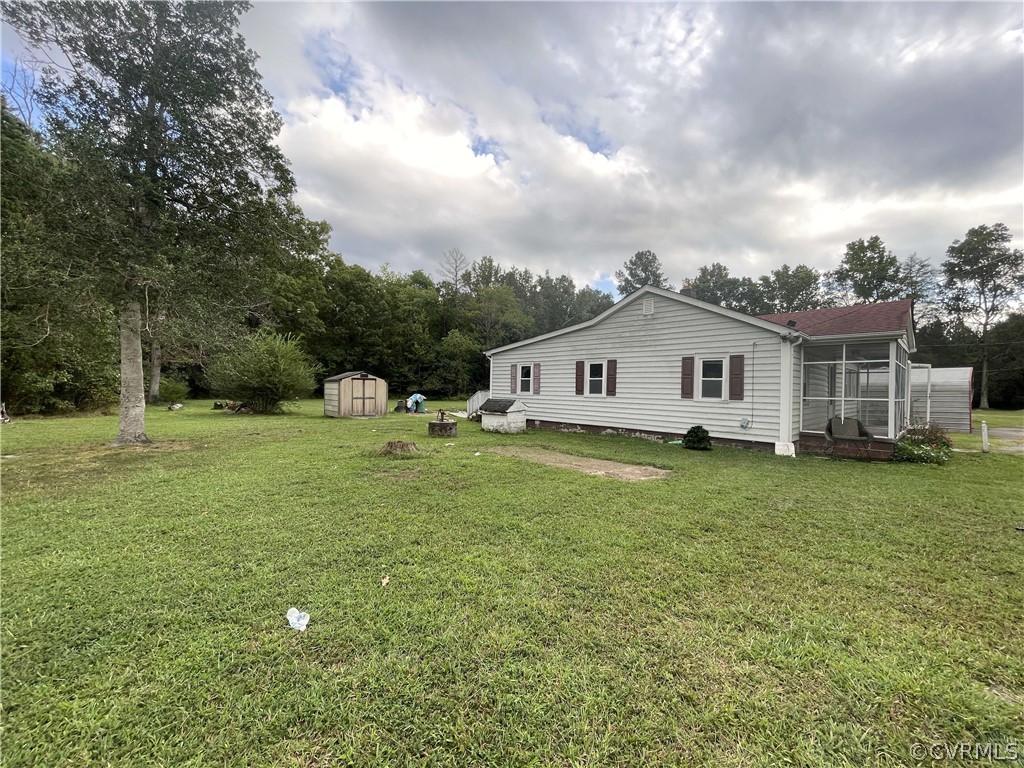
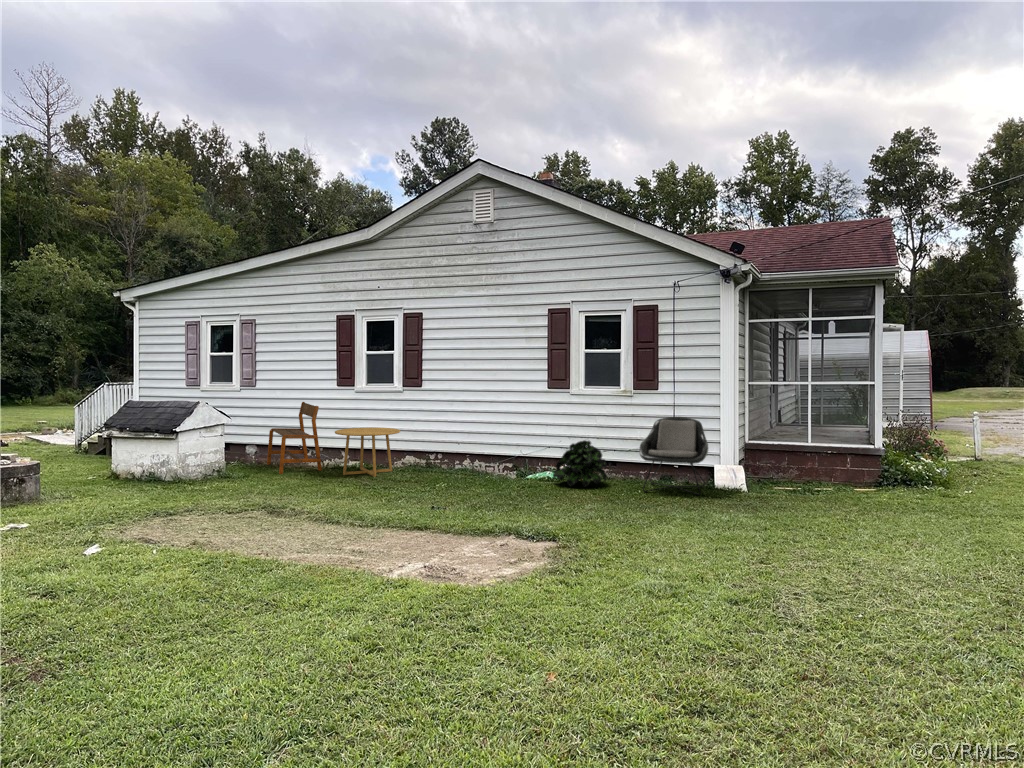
bench: none [544,402,568,434] -> present [267,402,322,474]
round table: none [574,415,605,438] -> present [335,427,400,477]
lounge chair: present [824,417,875,462] -> present [639,417,708,496]

